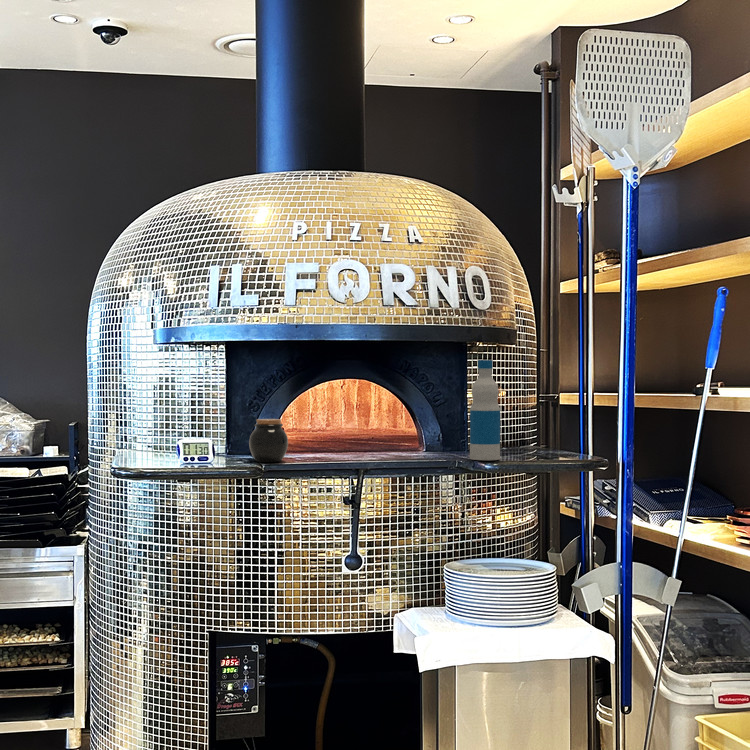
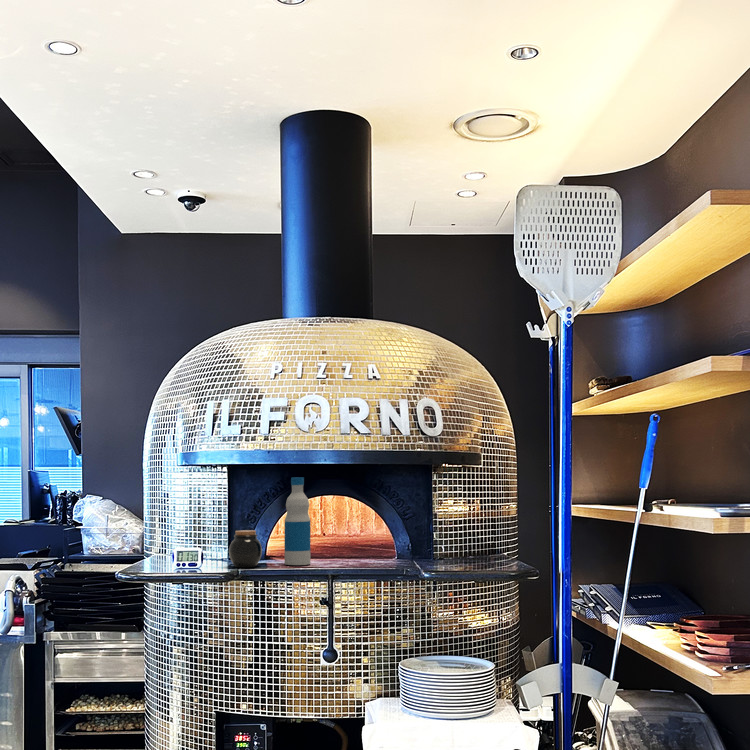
bottle: present [470,360,500,460] -> present [284,477,311,565]

